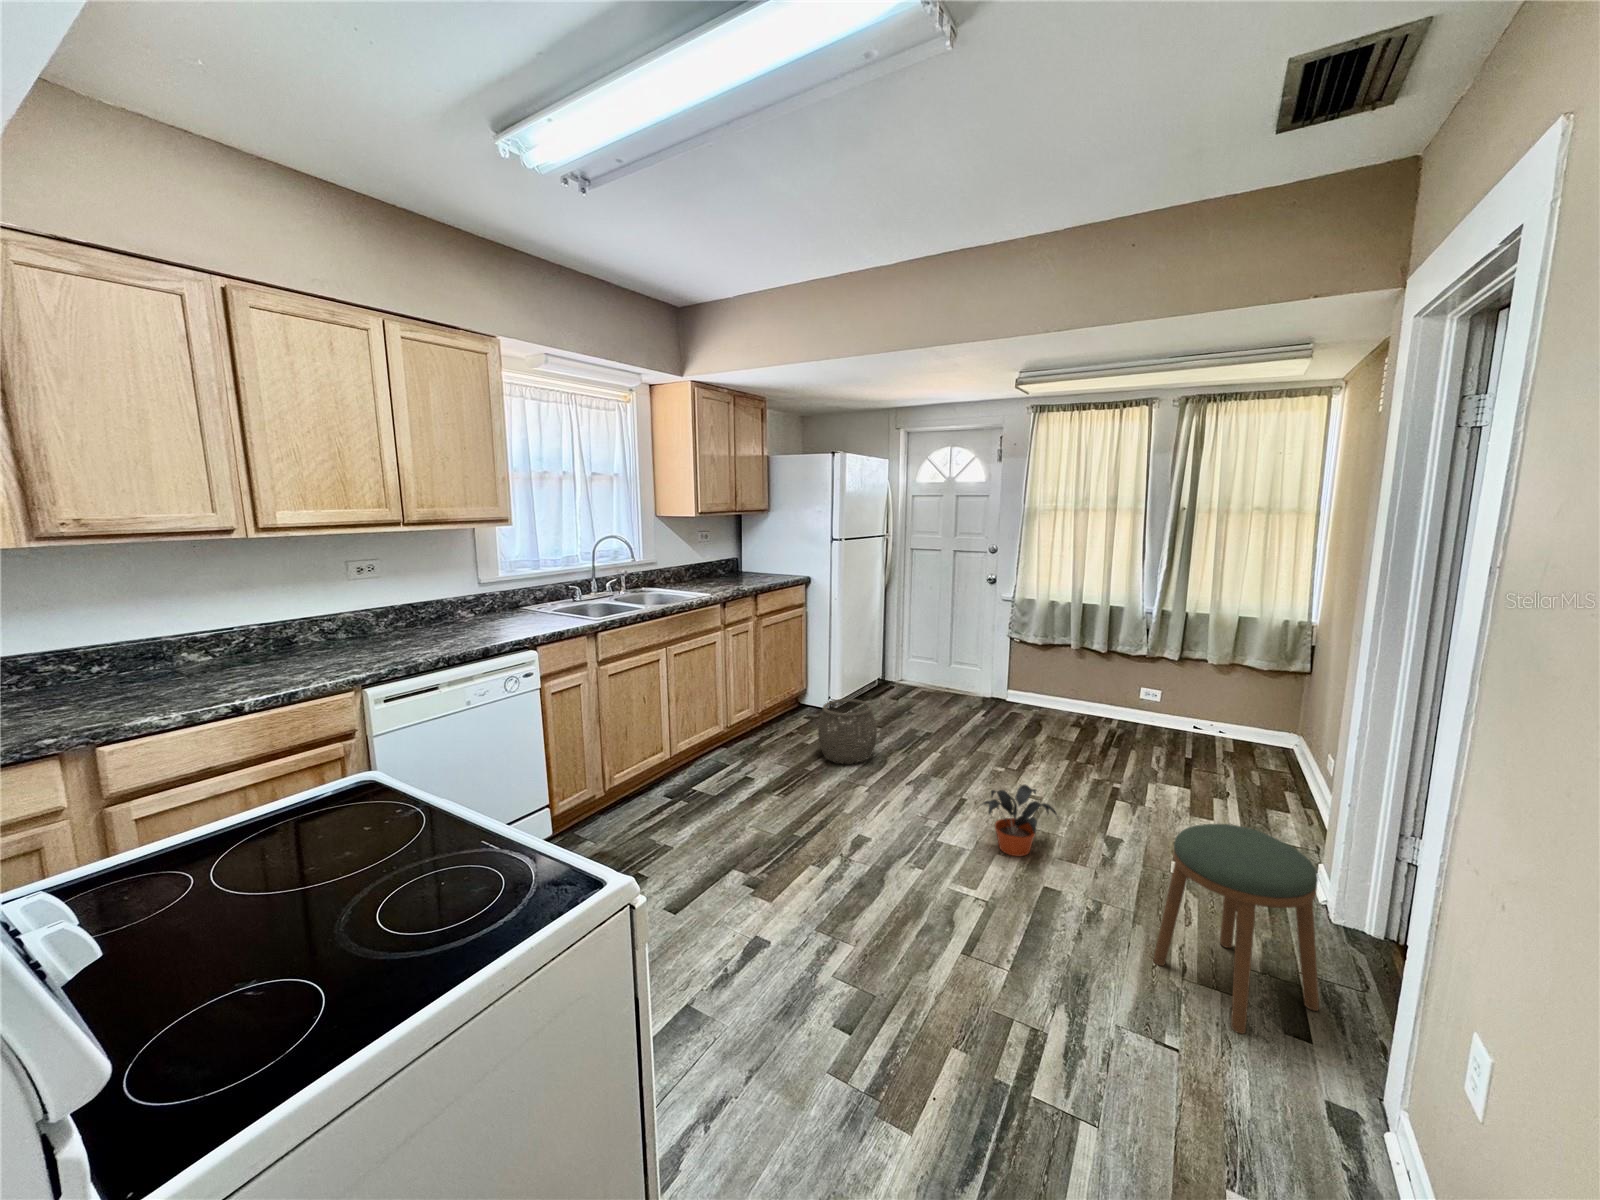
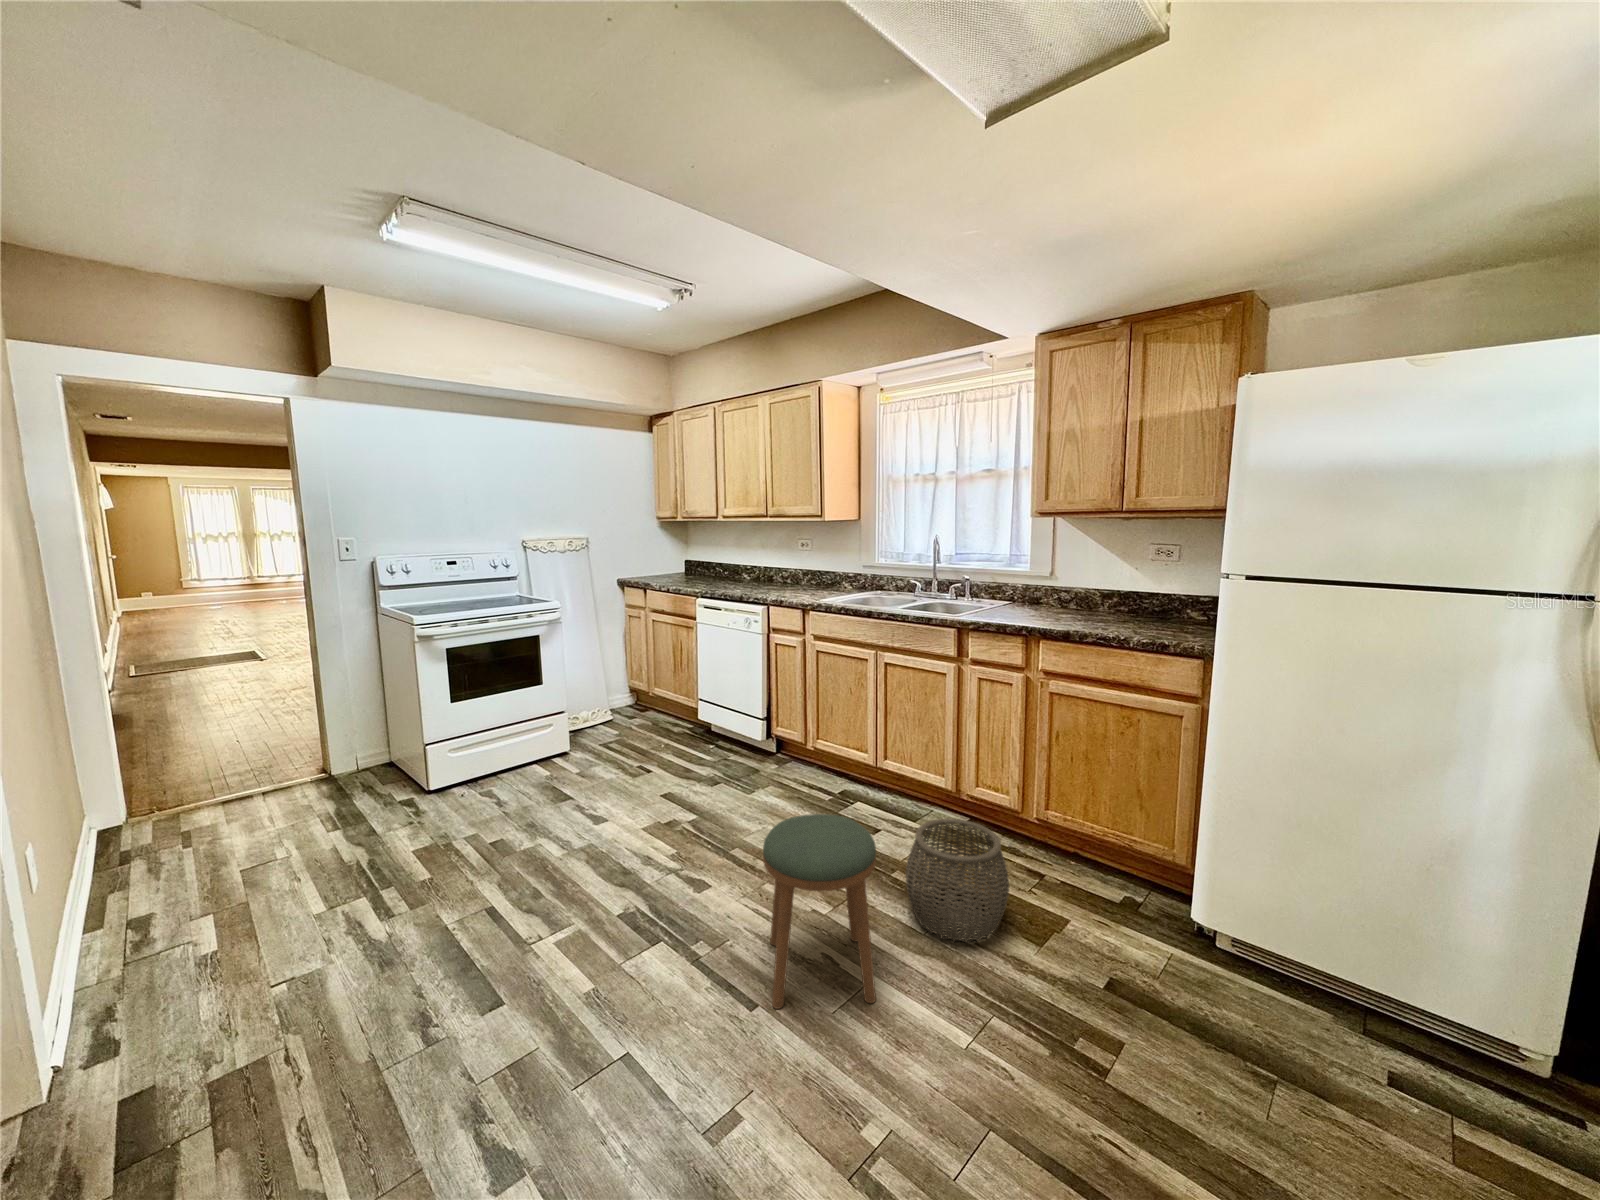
potted plant: present [982,785,1057,856] -> none [526,907,651,1030]
stool: present [1153,824,1319,1034] -> present [763,814,876,1009]

